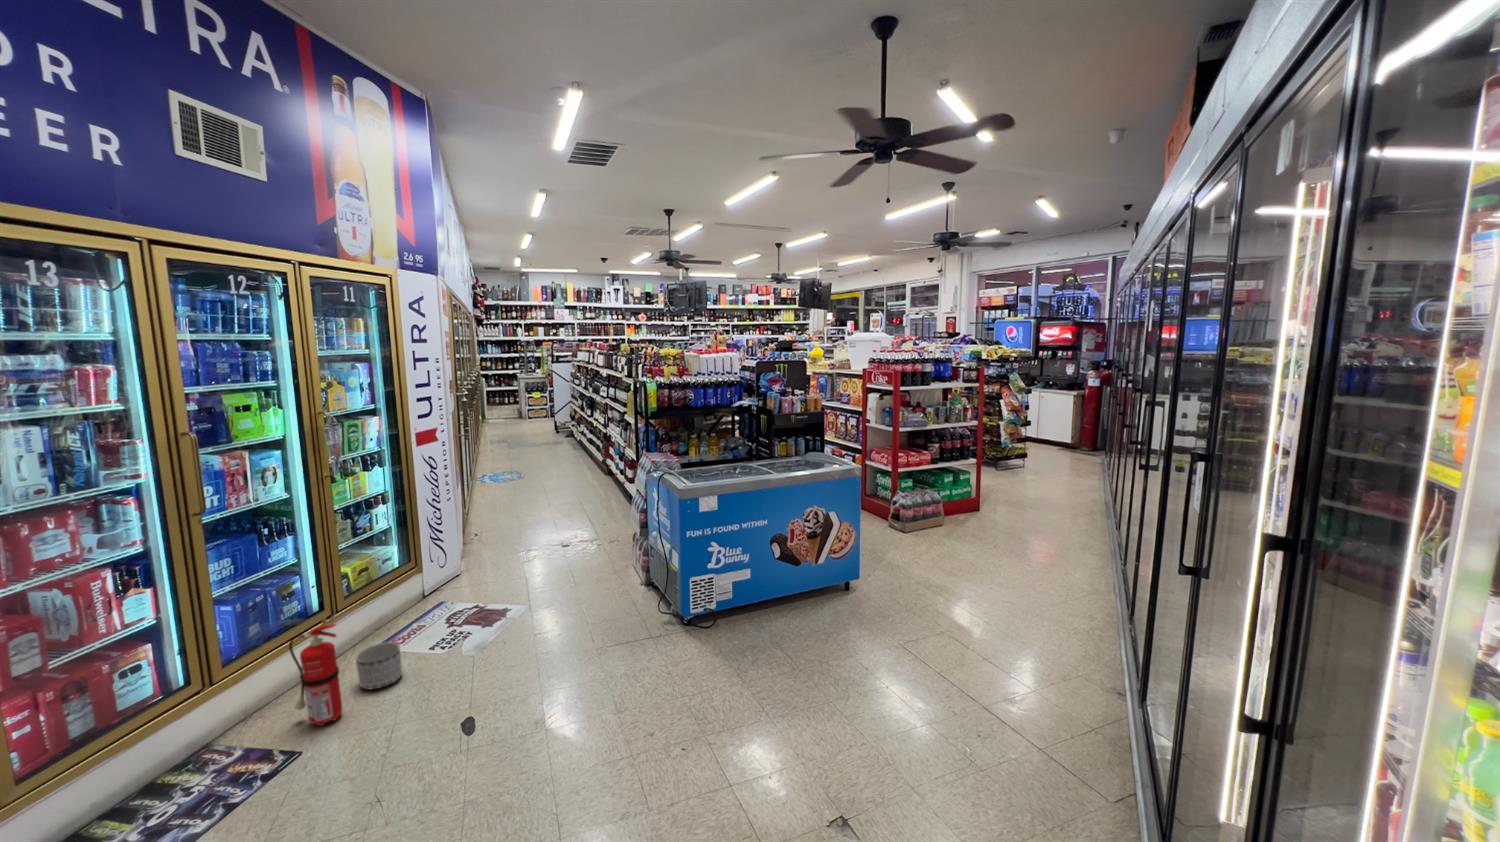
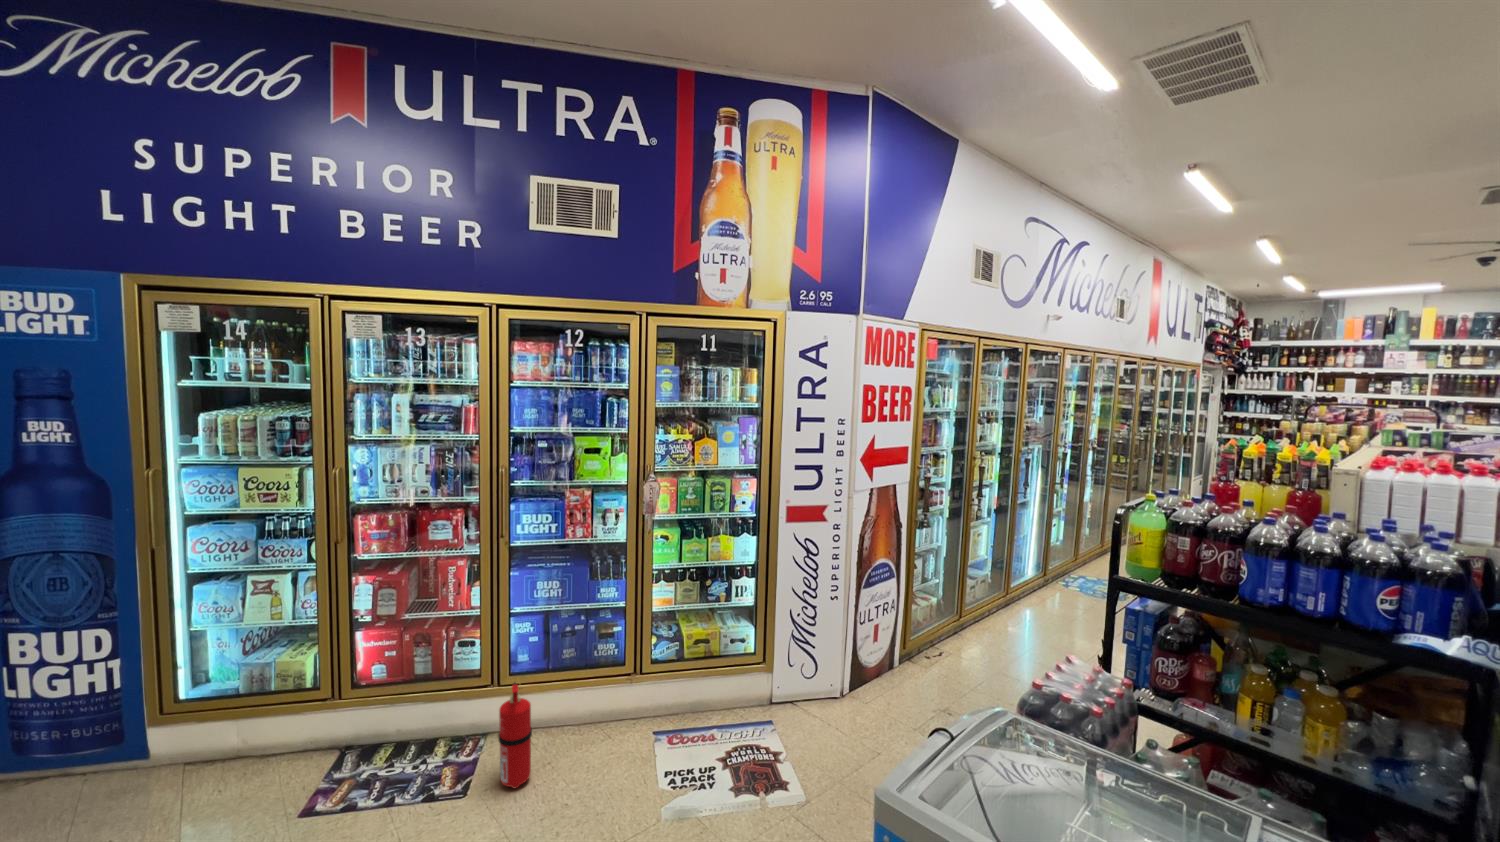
planter: present [356,642,402,689] -> none [565,731,610,789]

